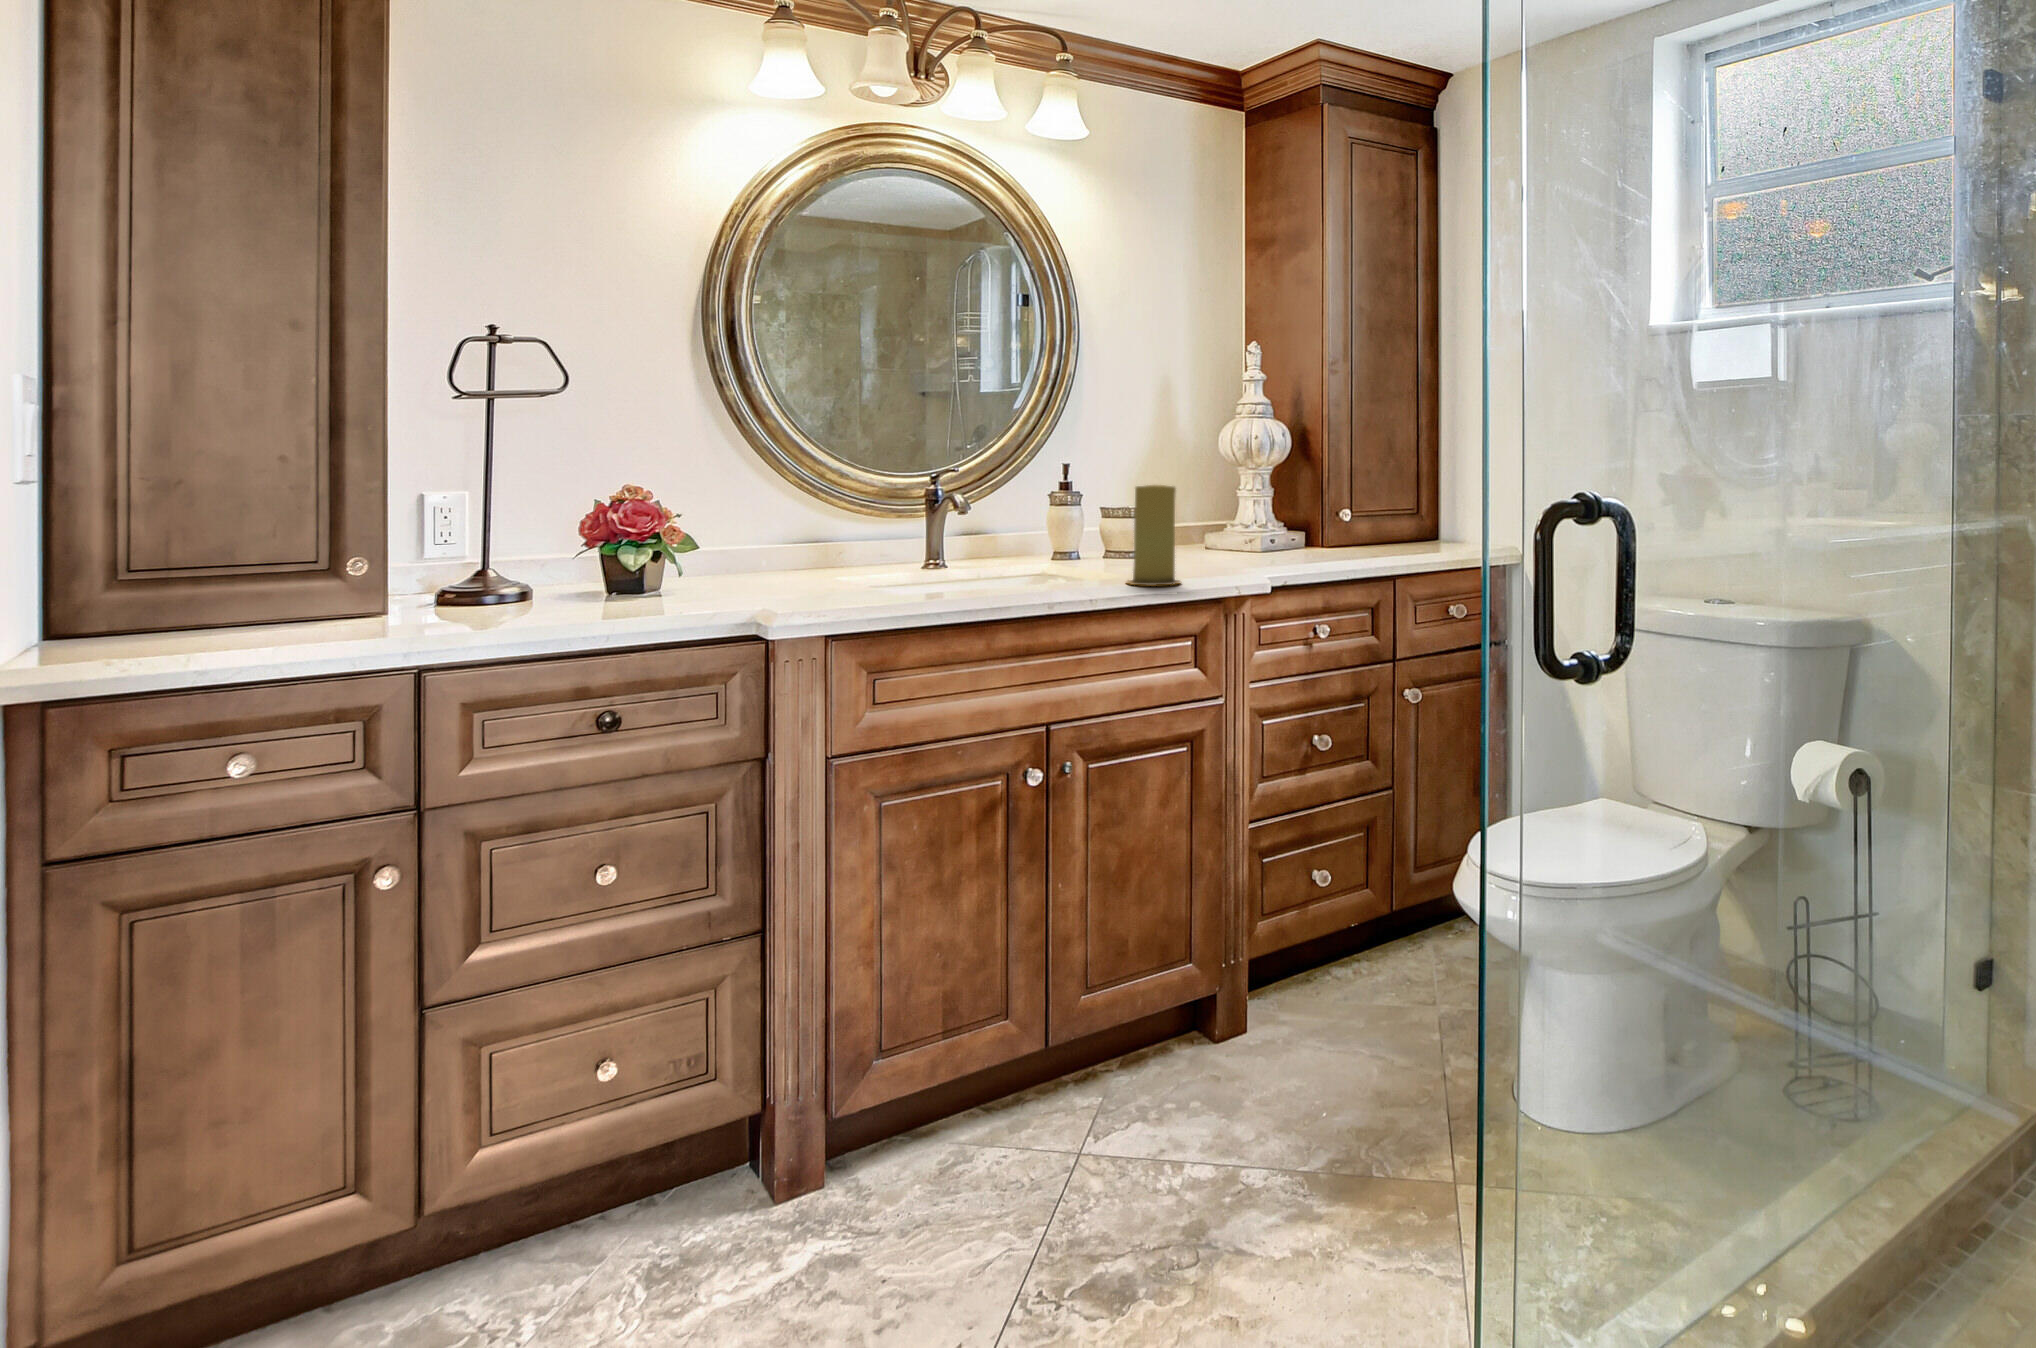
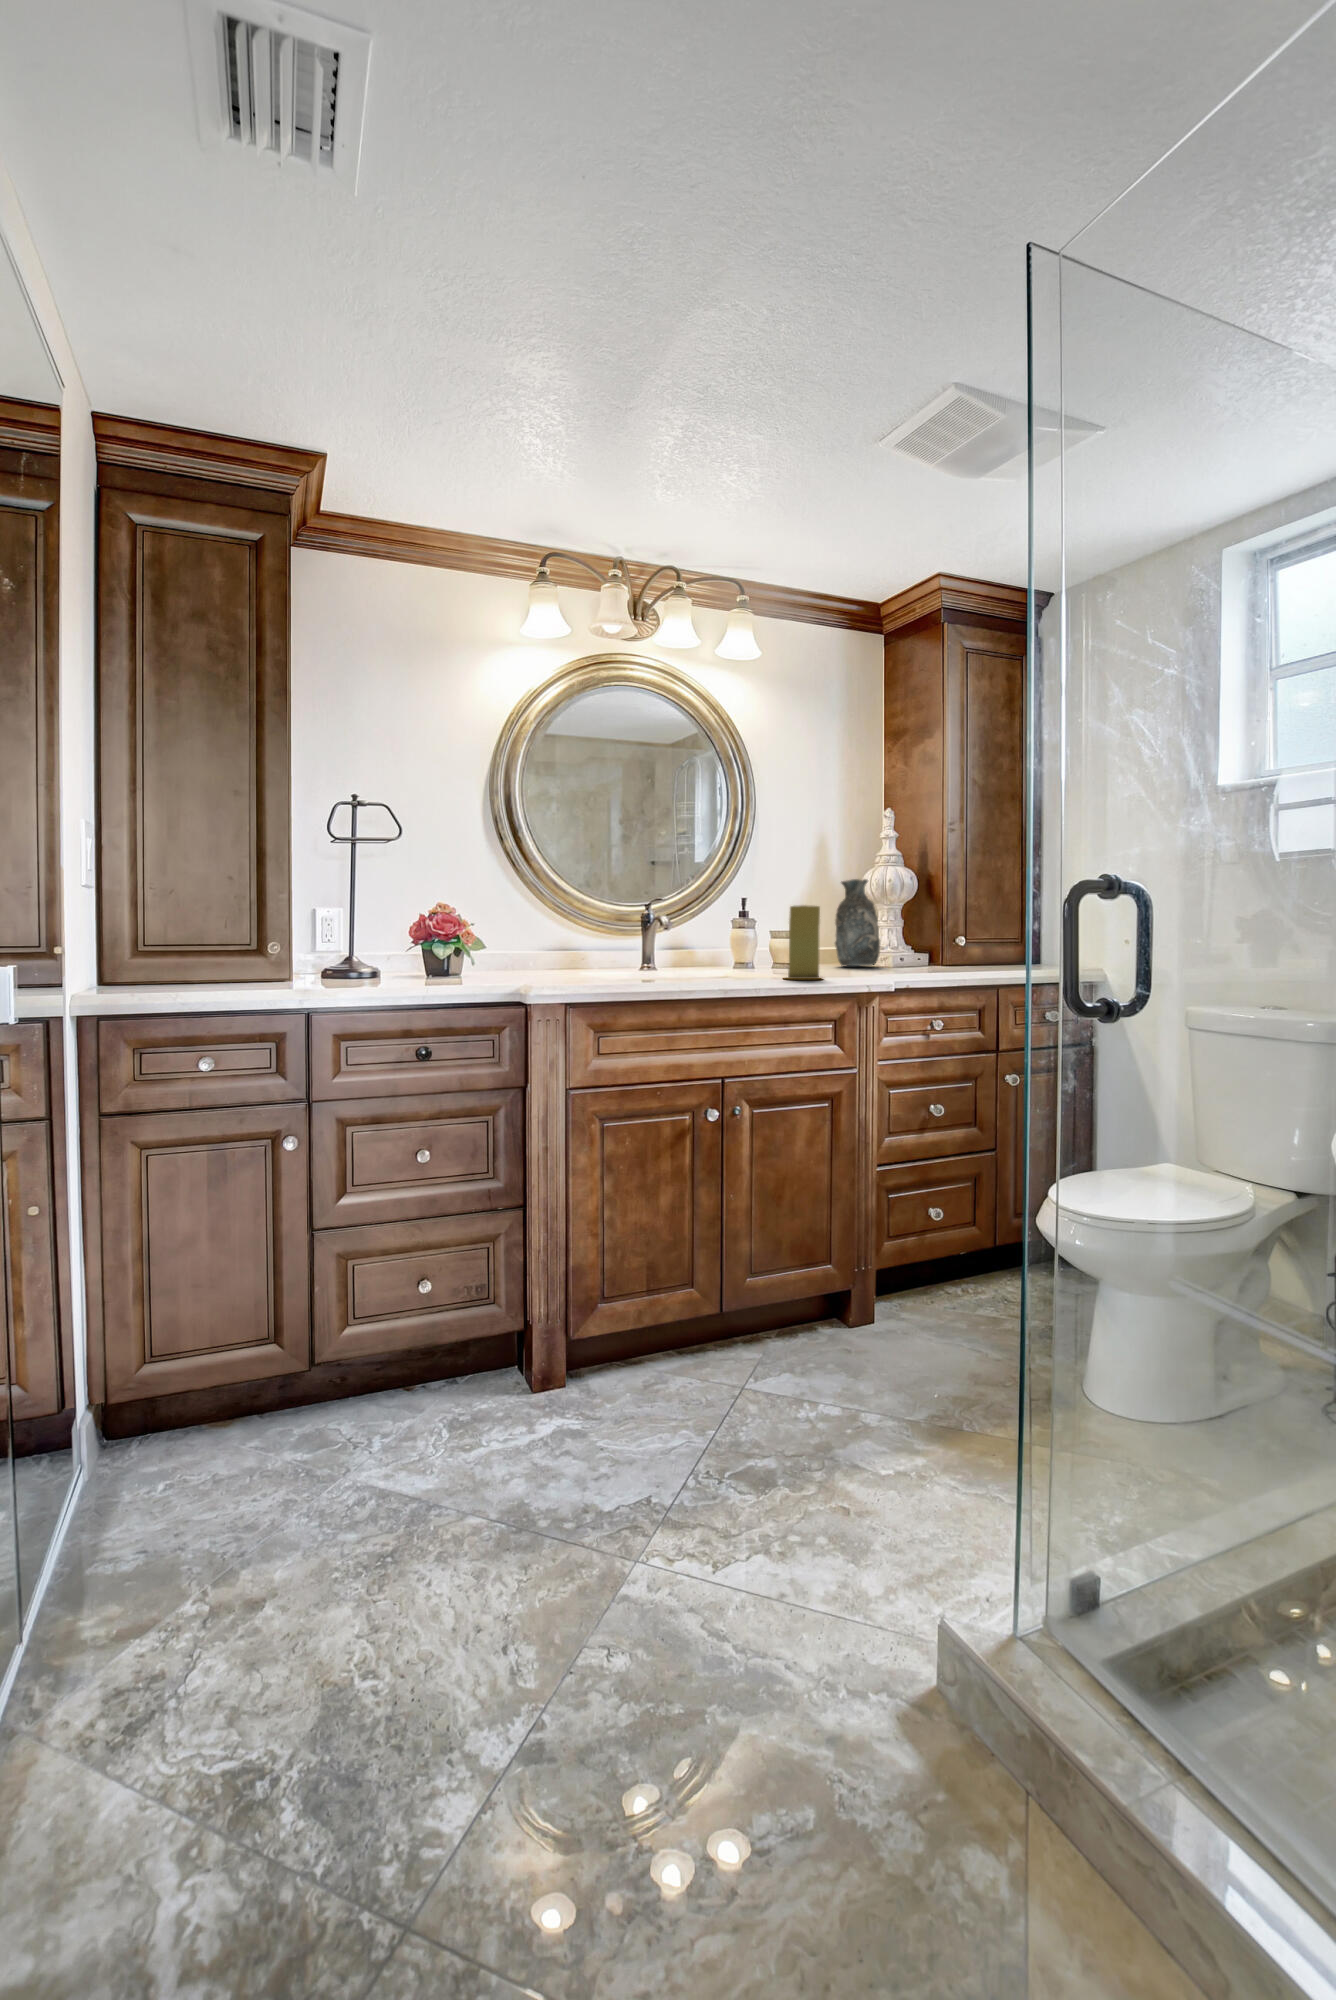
decorative vase: none [1186,436,1246,551] -> present [835,879,880,966]

